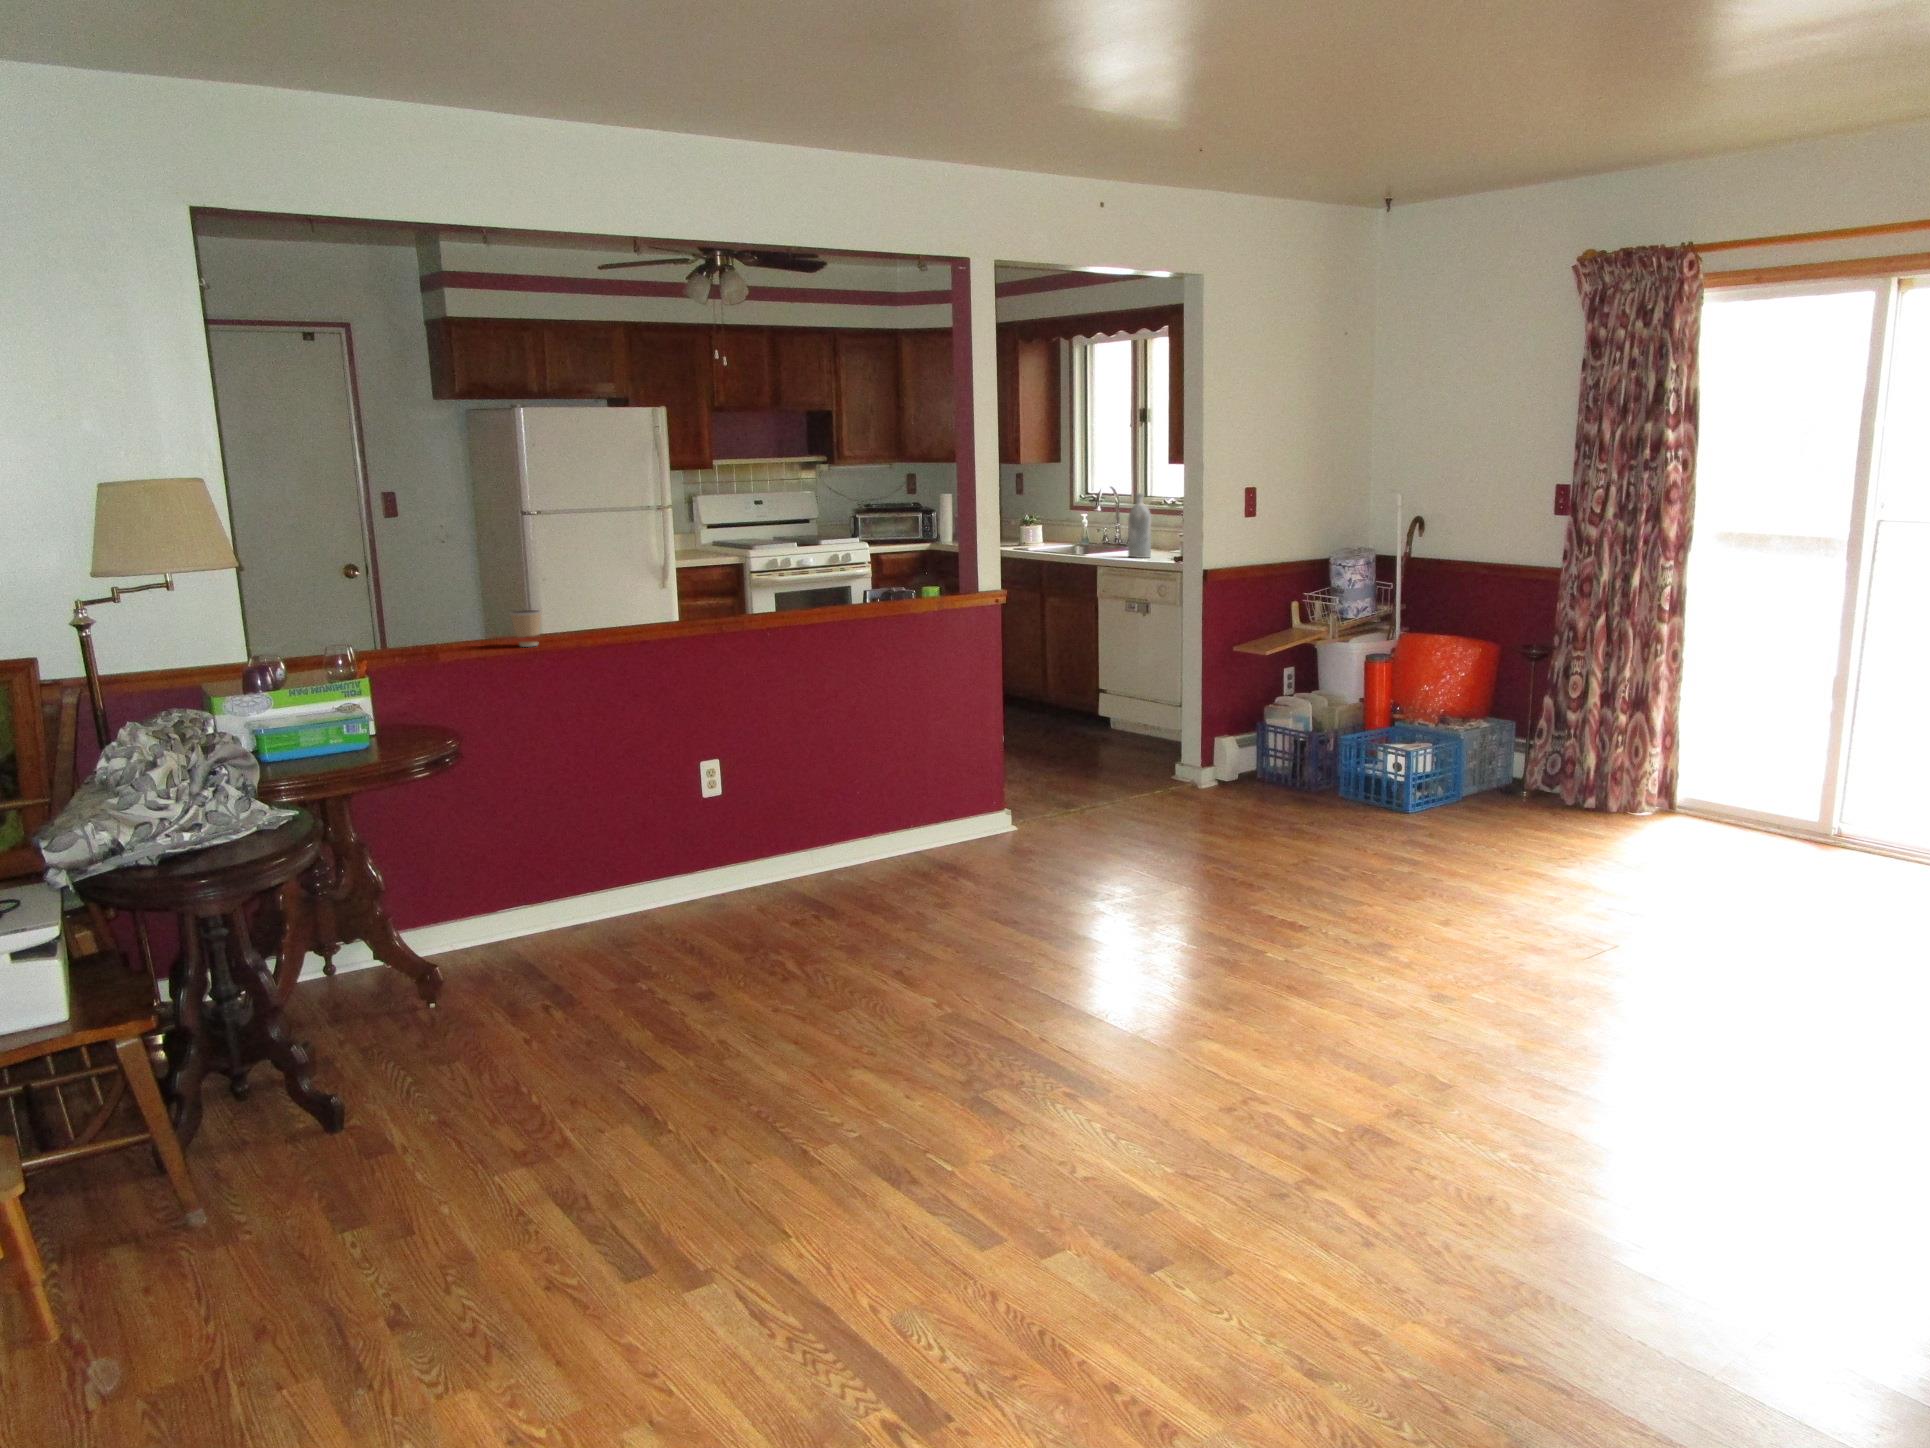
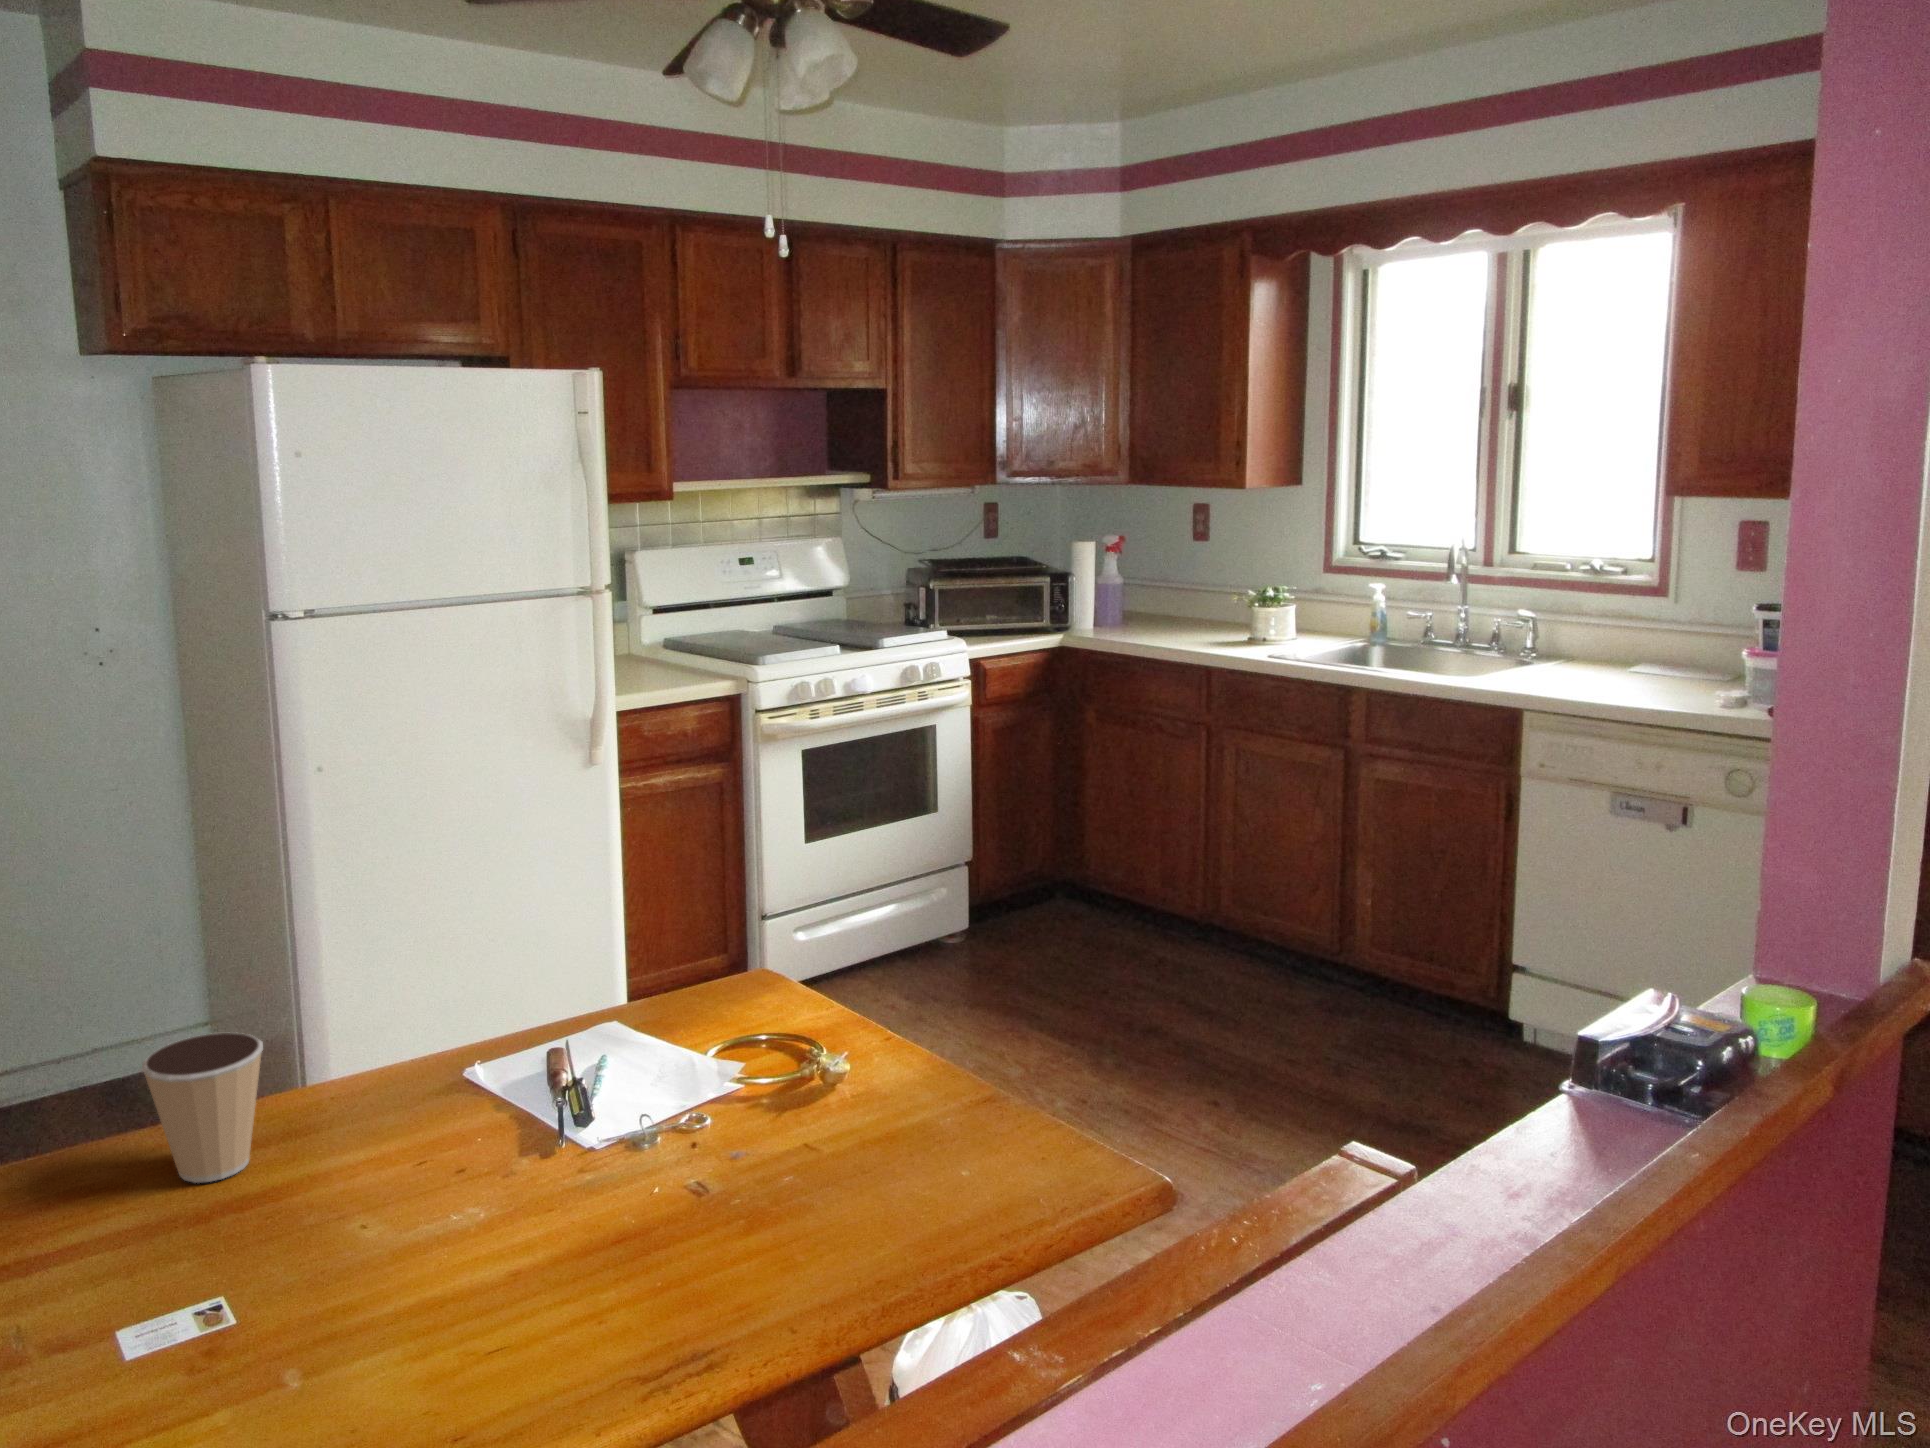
bottle: present [1128,493,1151,558] -> none [1594,559,1662,698]

